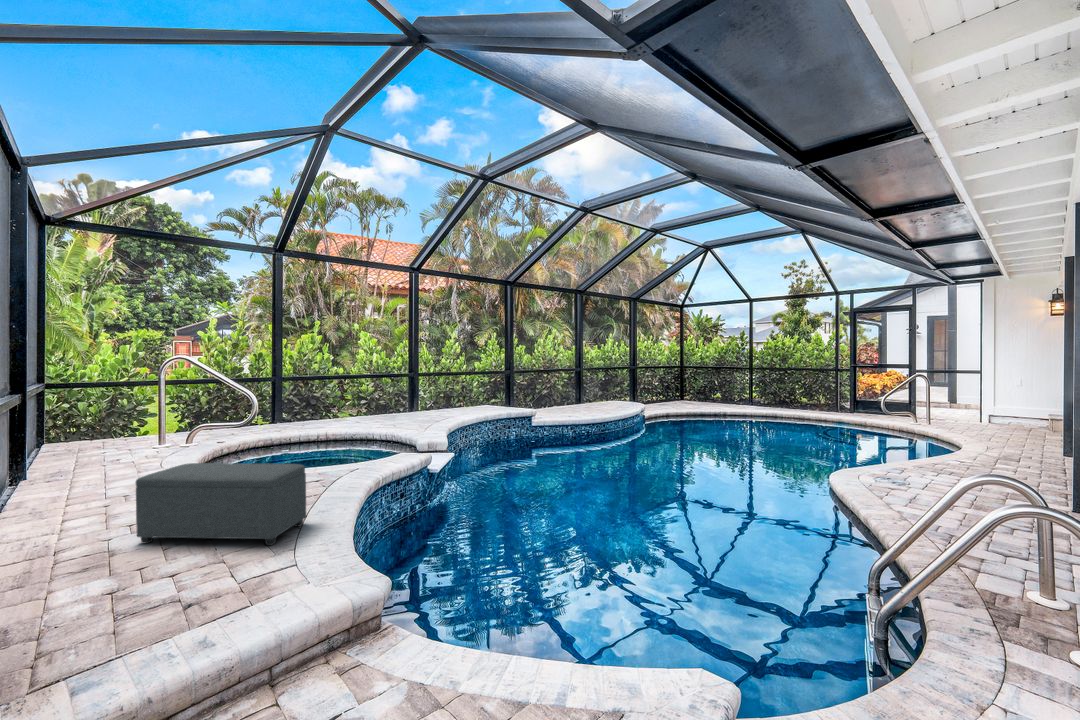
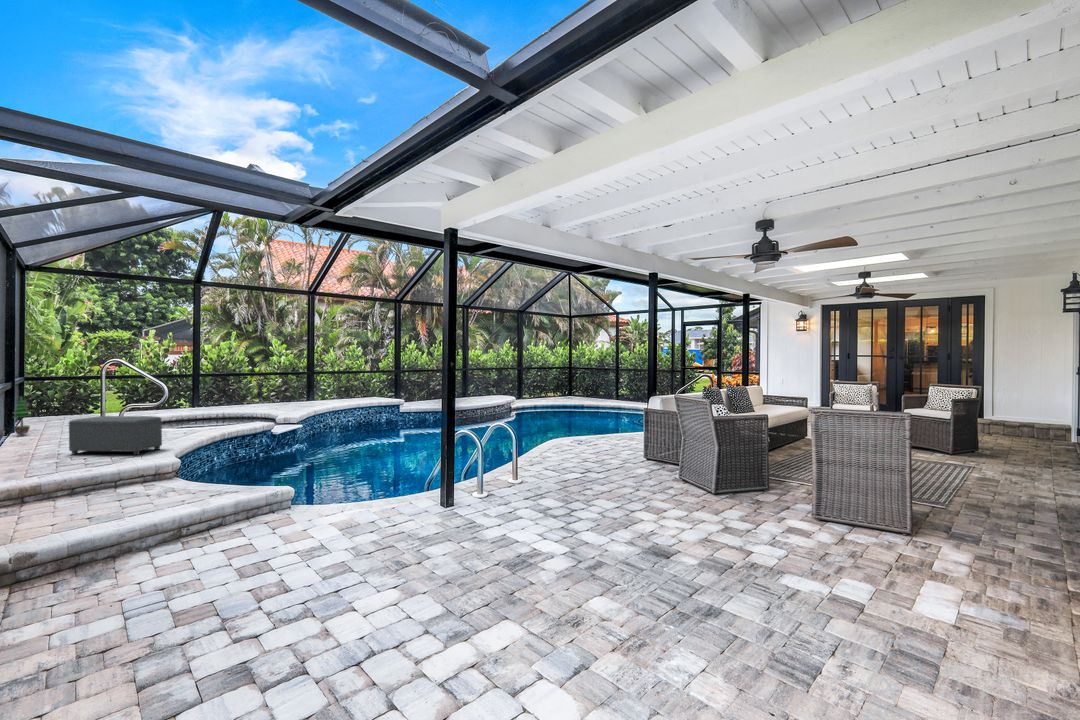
potted tree: none [23,418,57,485] -> present [13,397,30,436]

